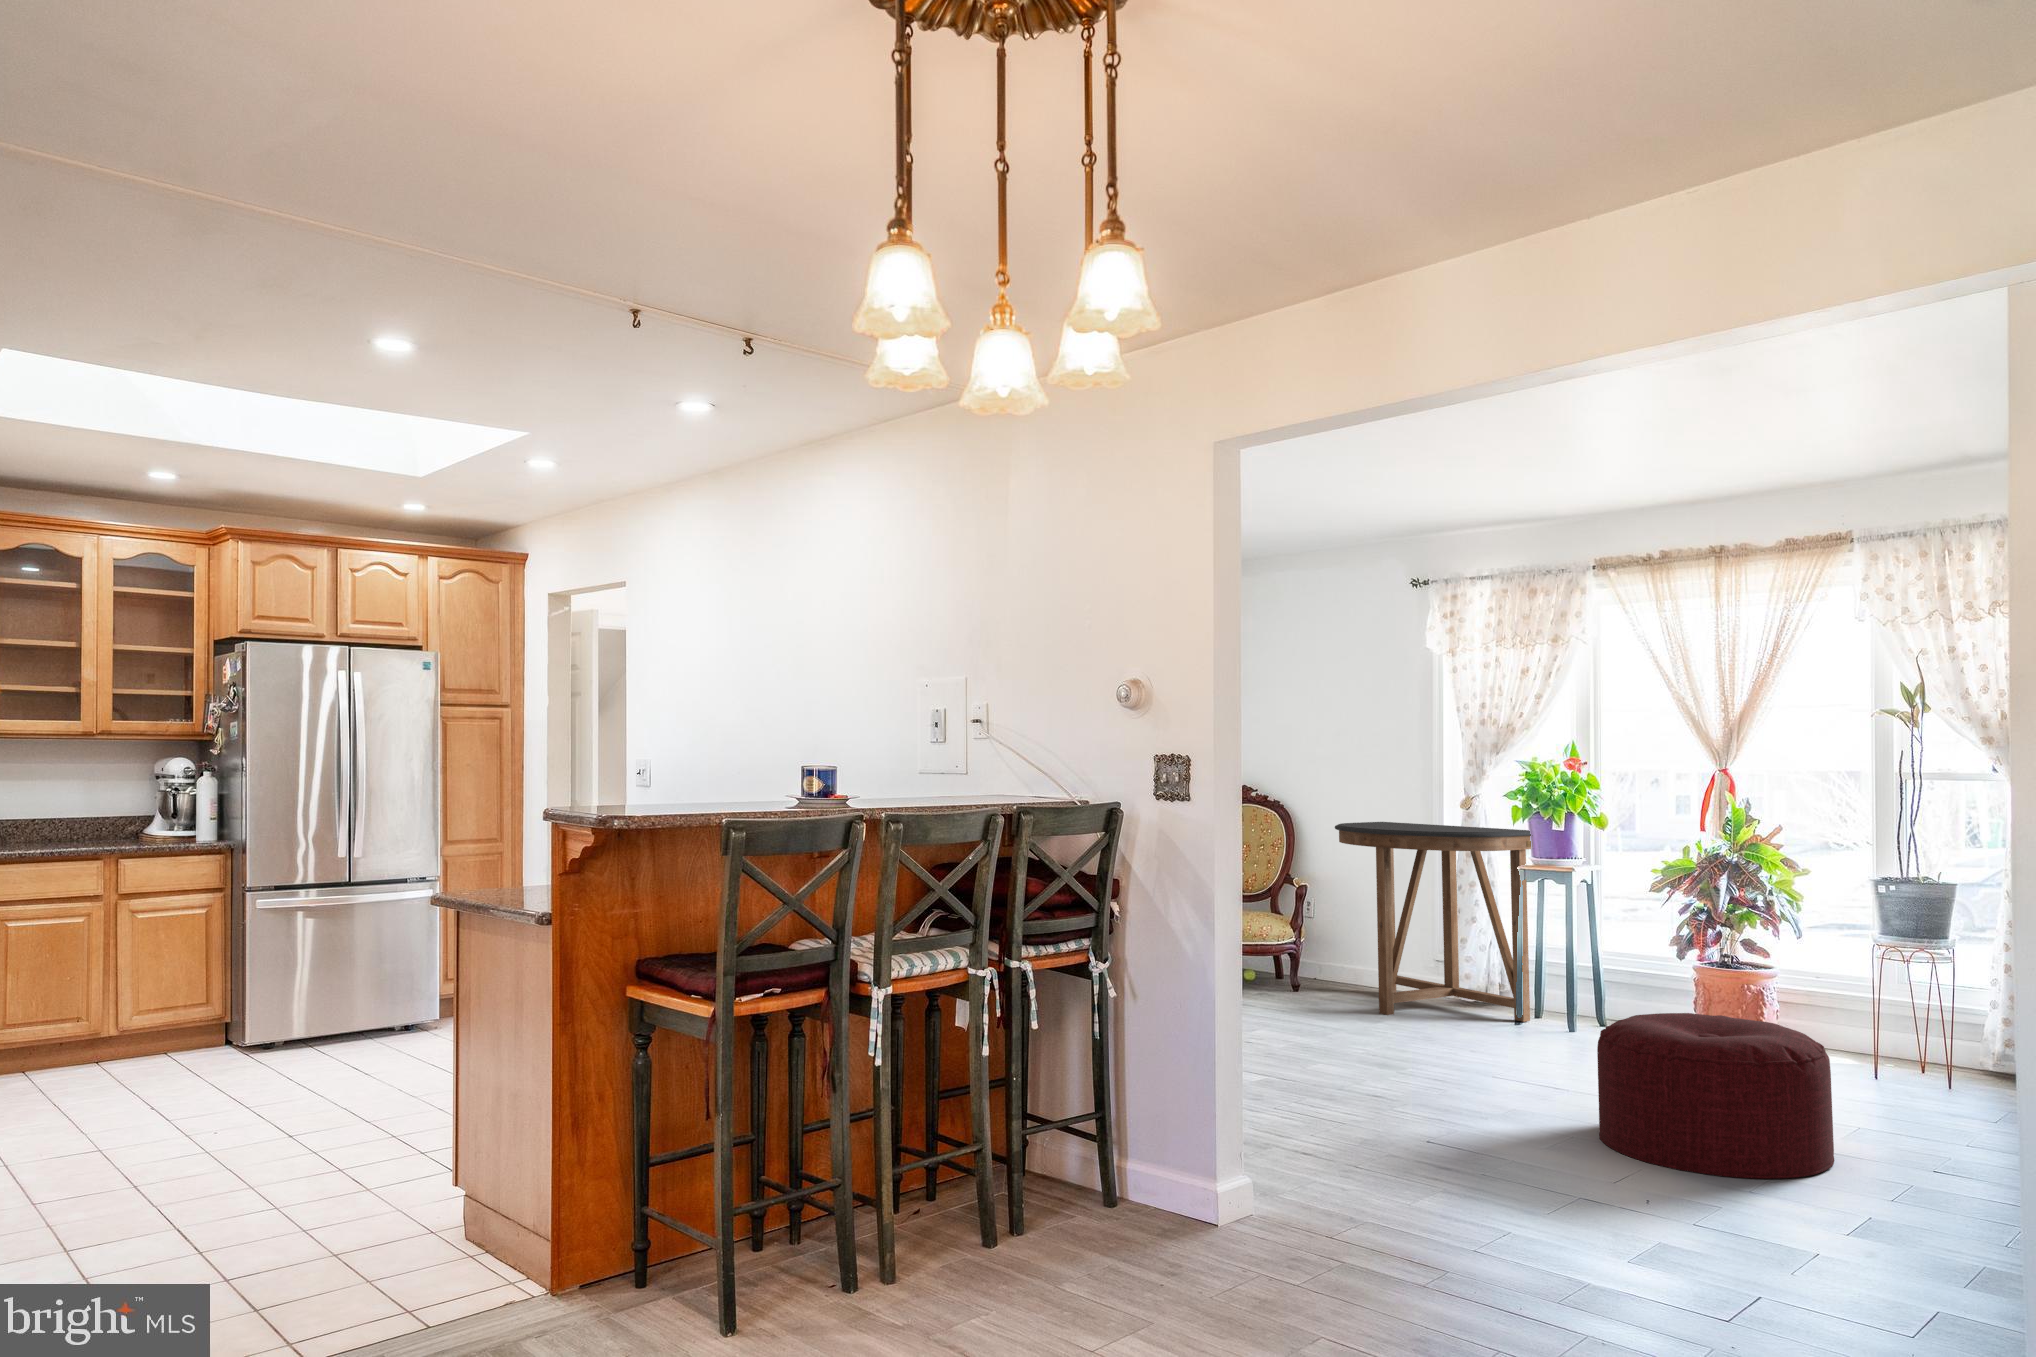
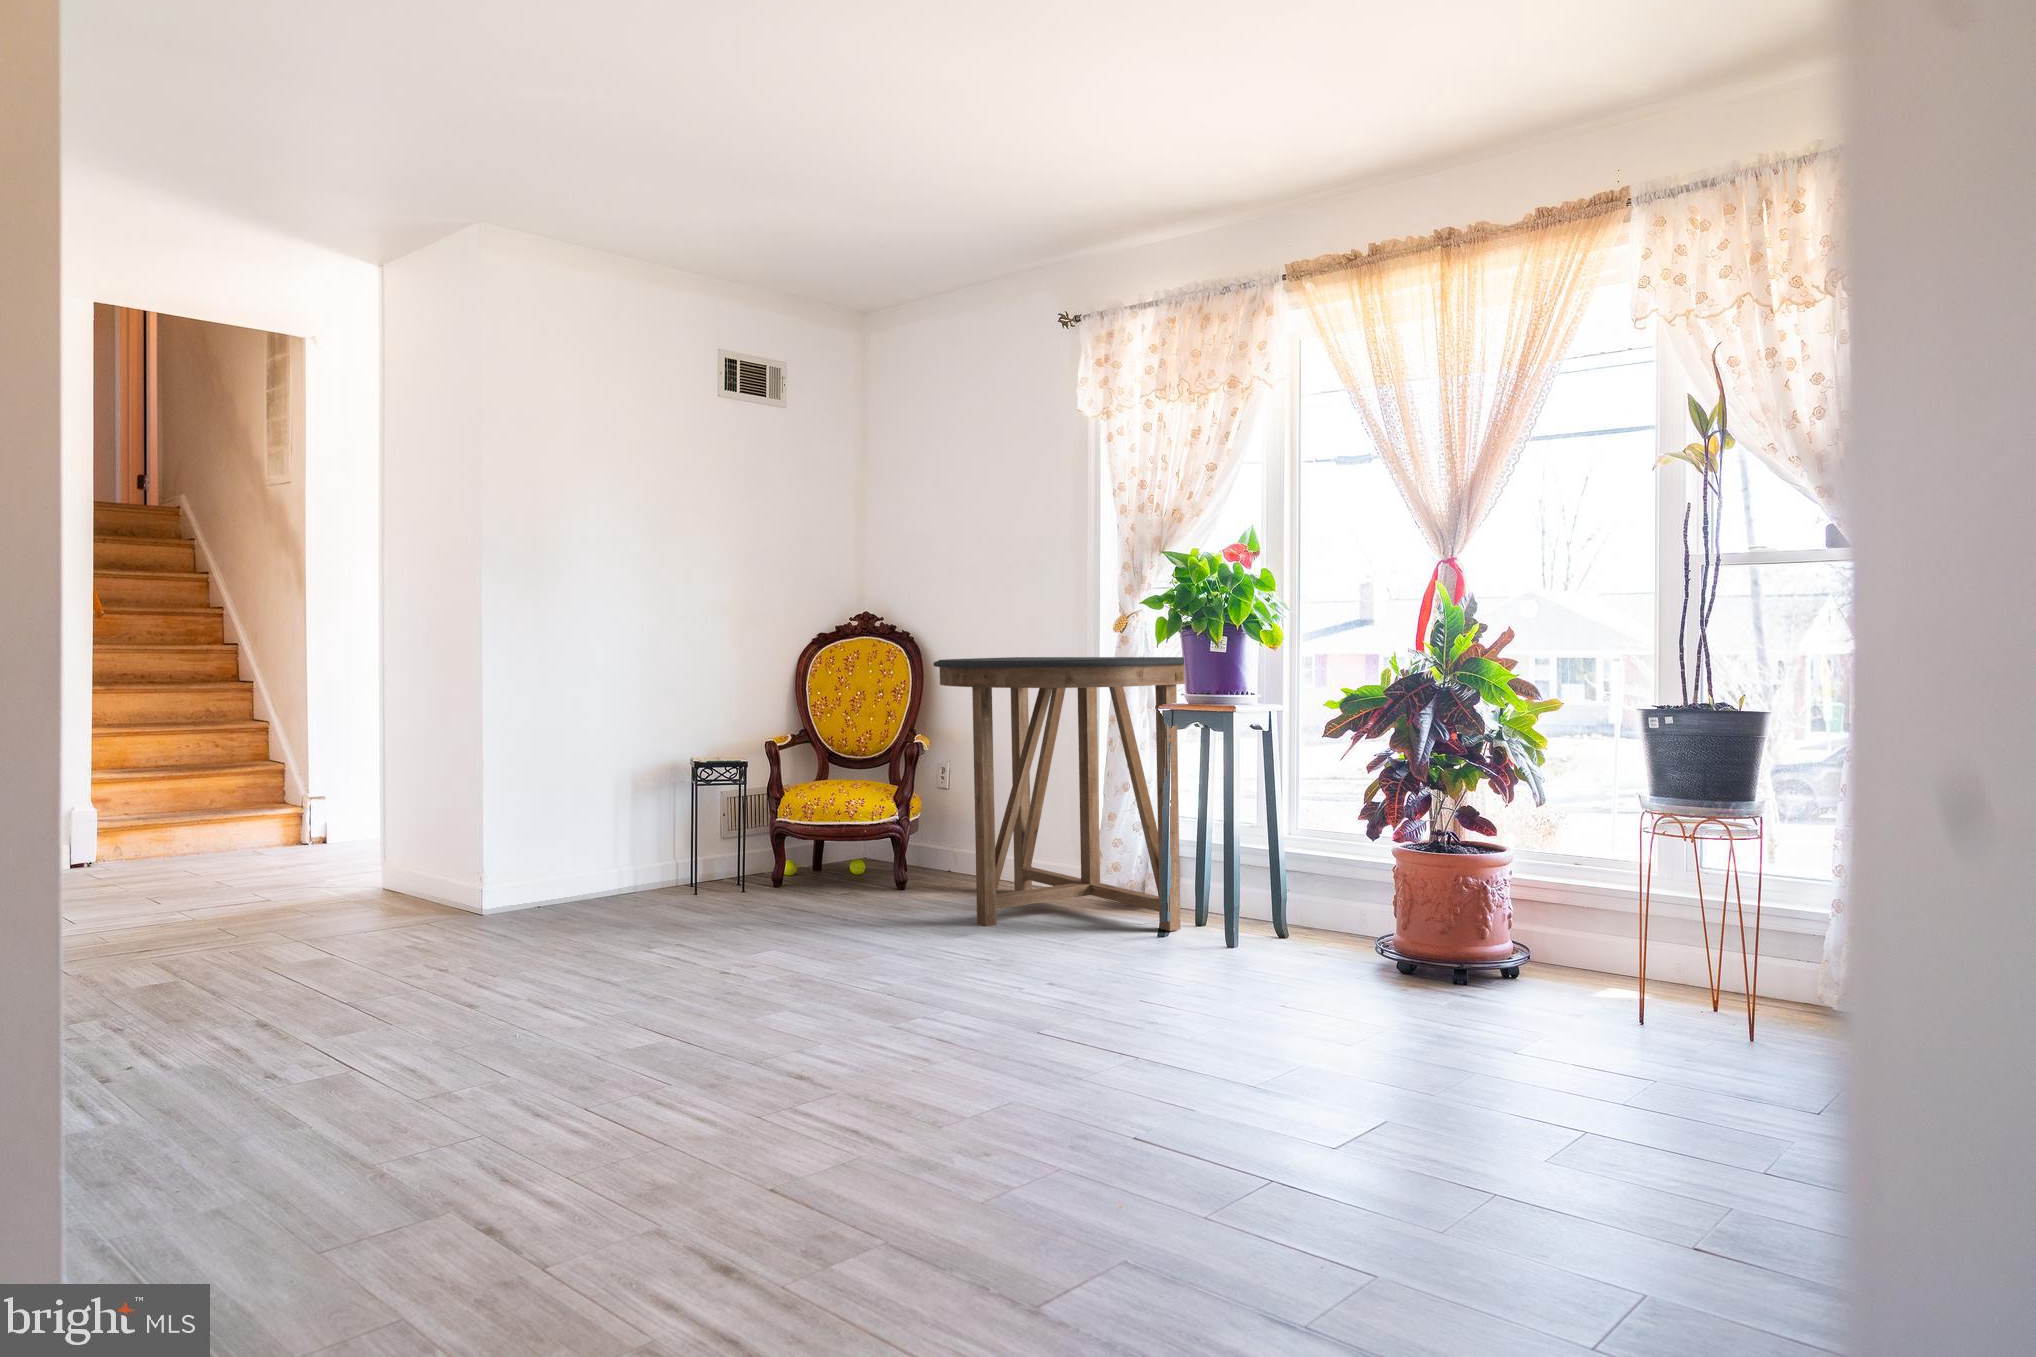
ottoman: present [1597,1013,1834,1179] -> none [1111,937,1511,1271]

